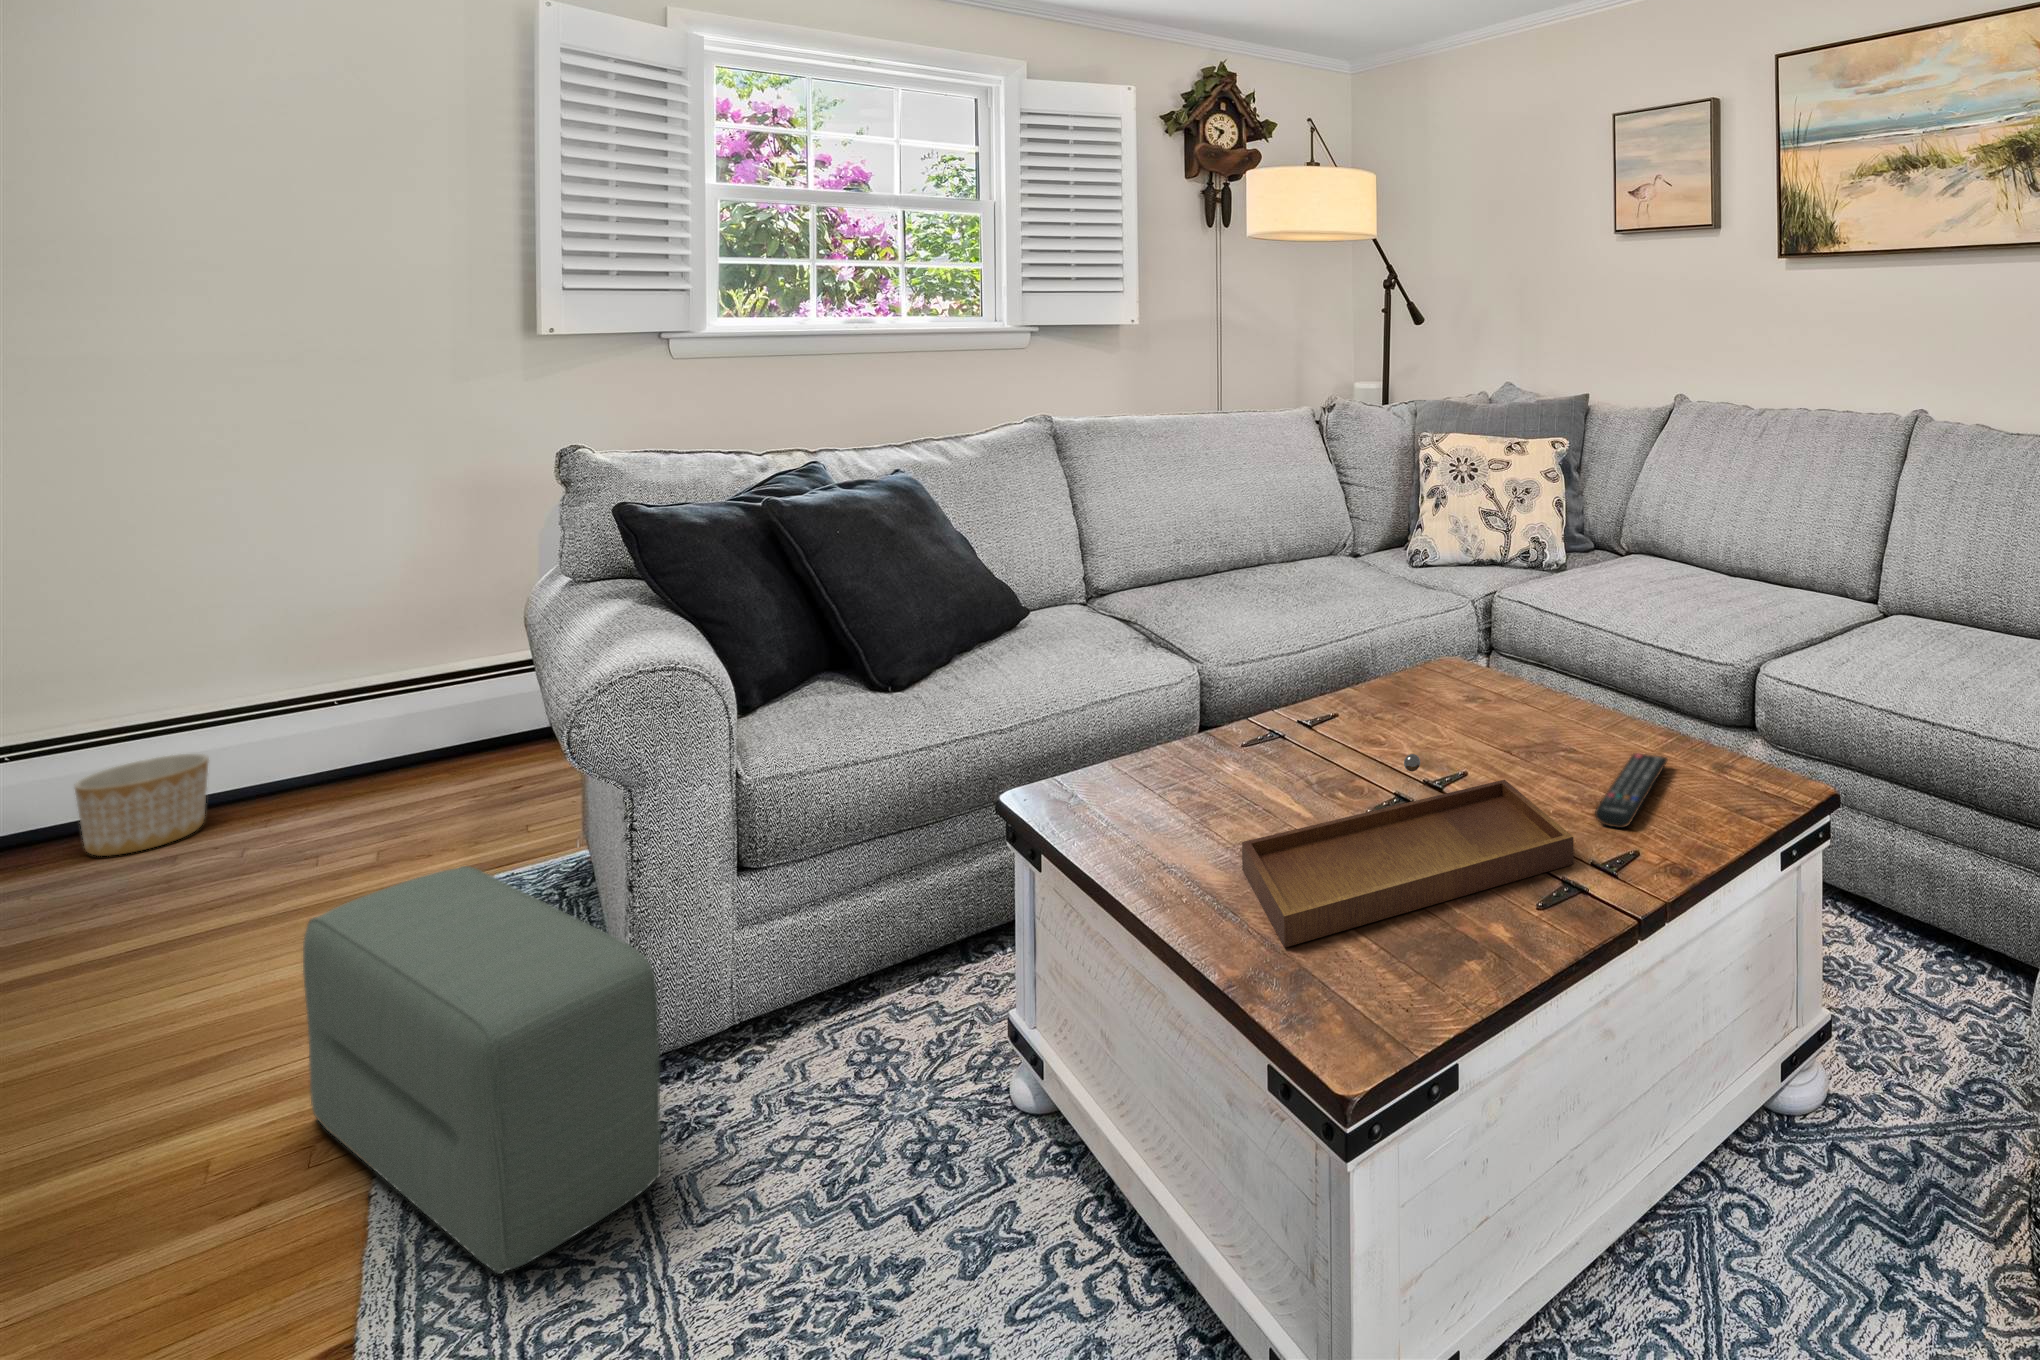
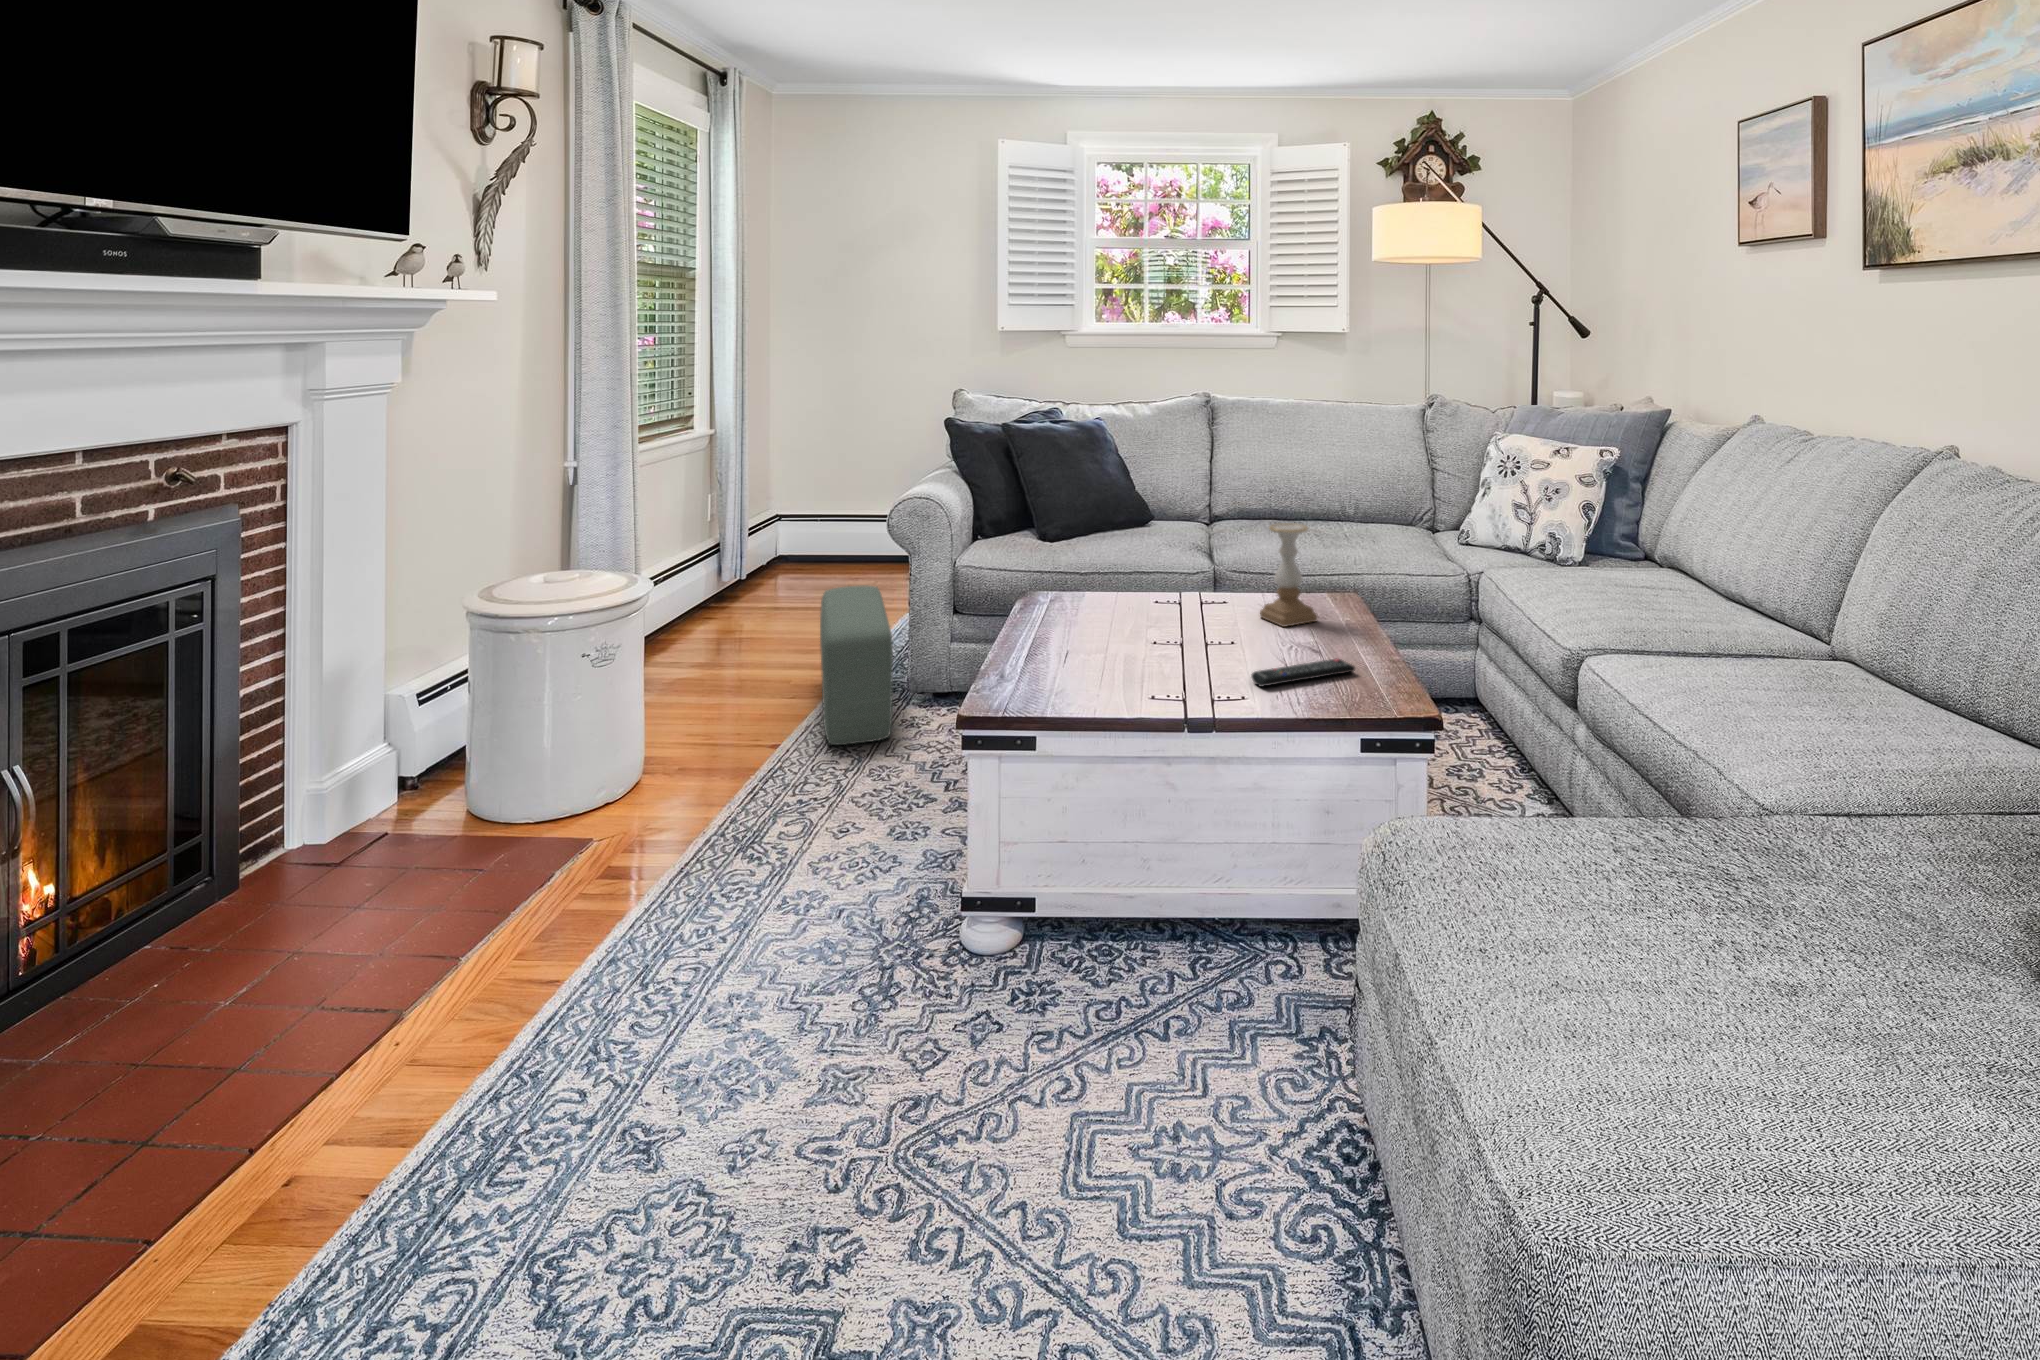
candle holder: none [1413,581,1486,728] -> present [1260,523,1318,627]
planter: present [75,754,209,856] -> none [836,535,877,576]
tray: present [1242,754,1574,947] -> none [1026,602,1226,691]

